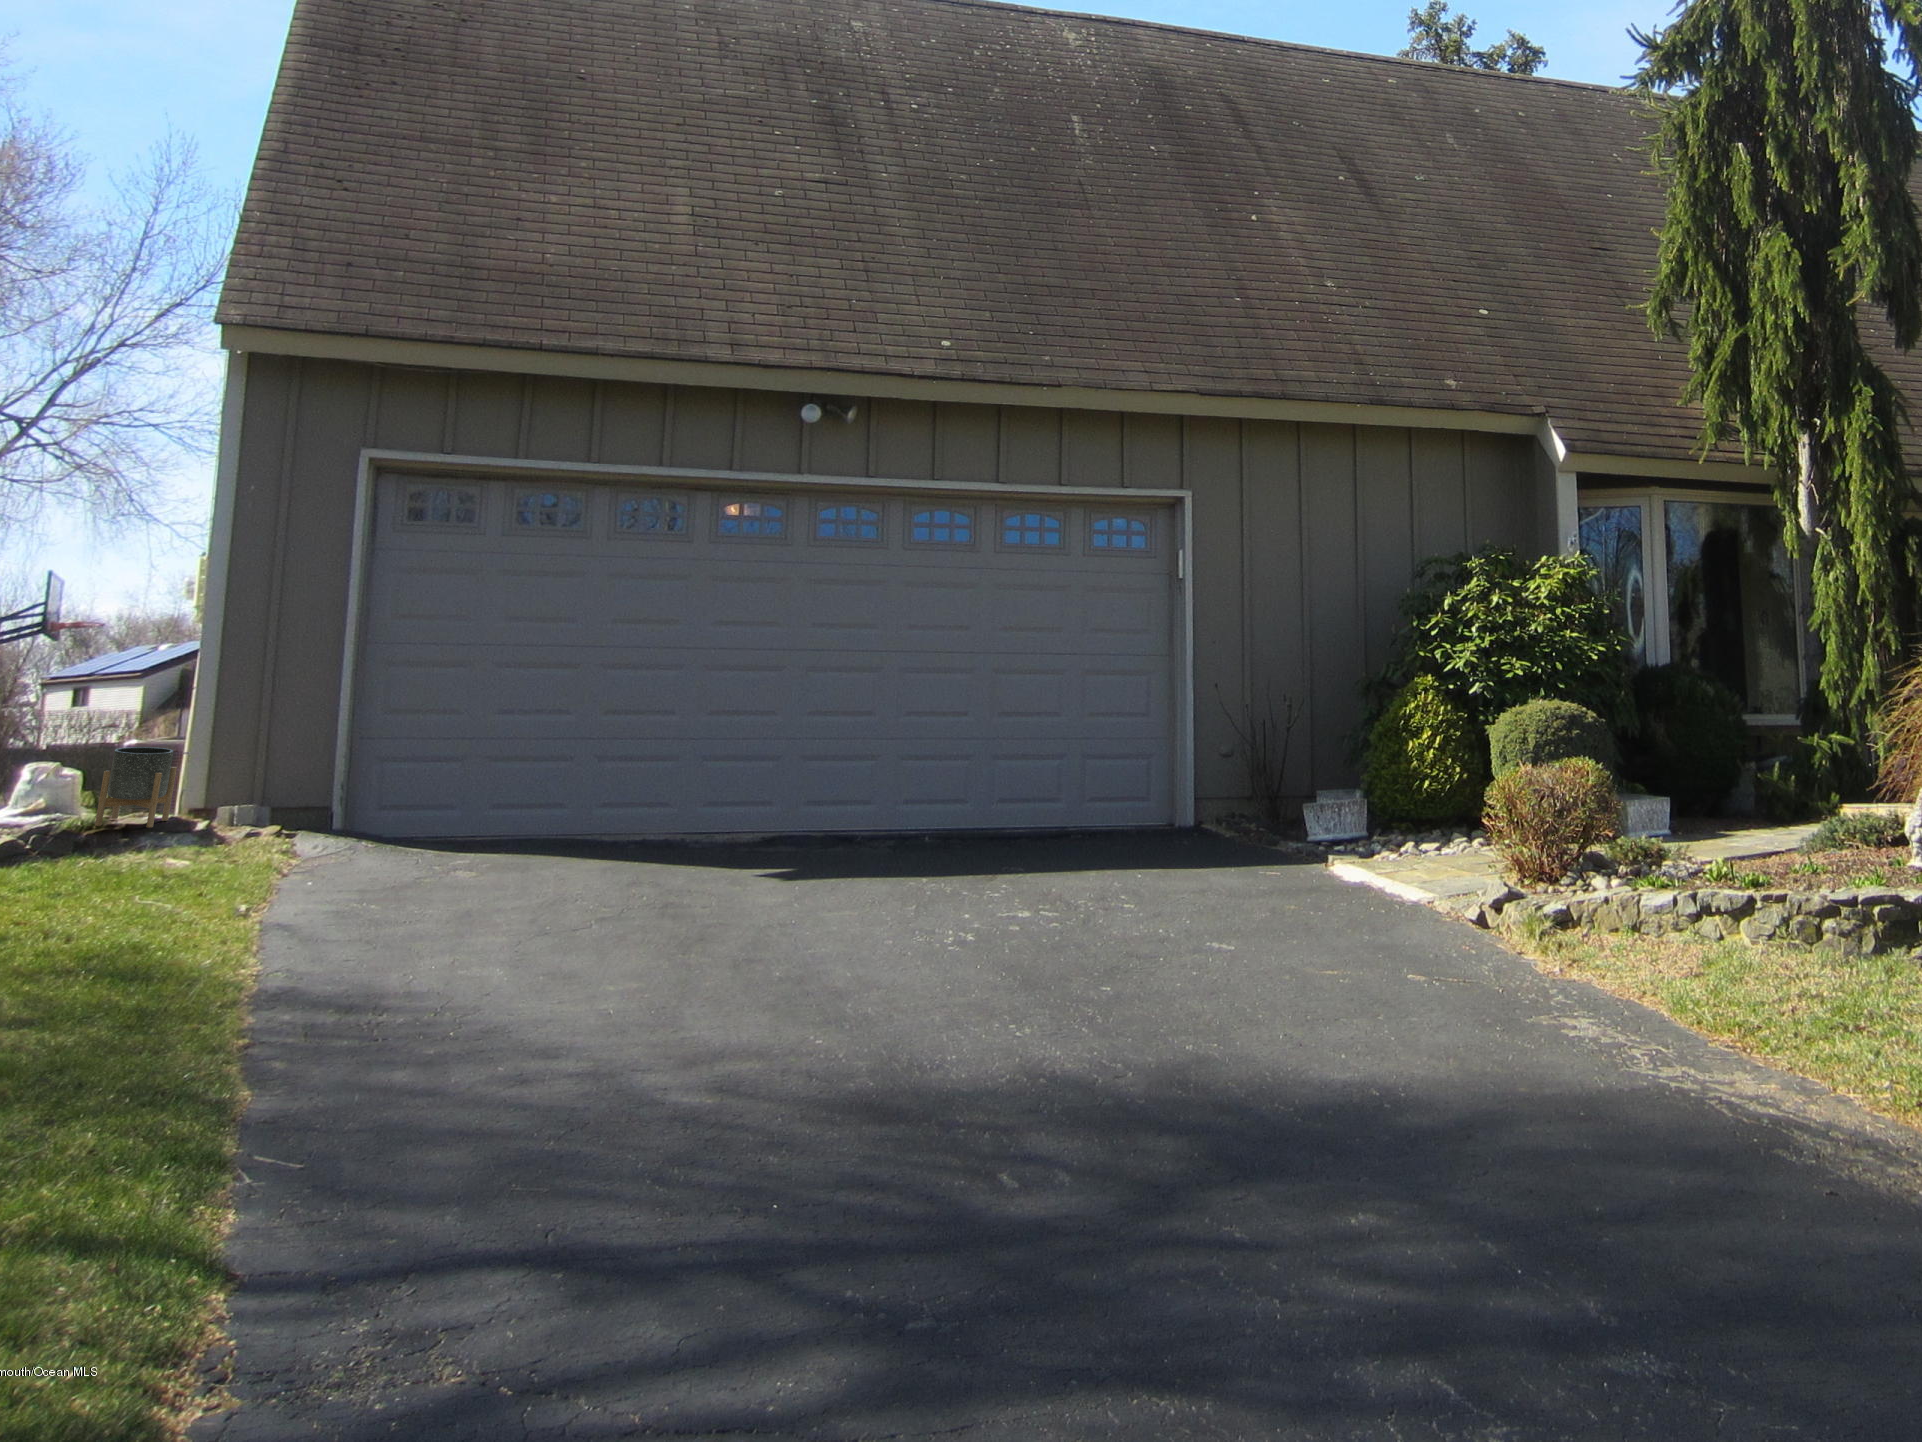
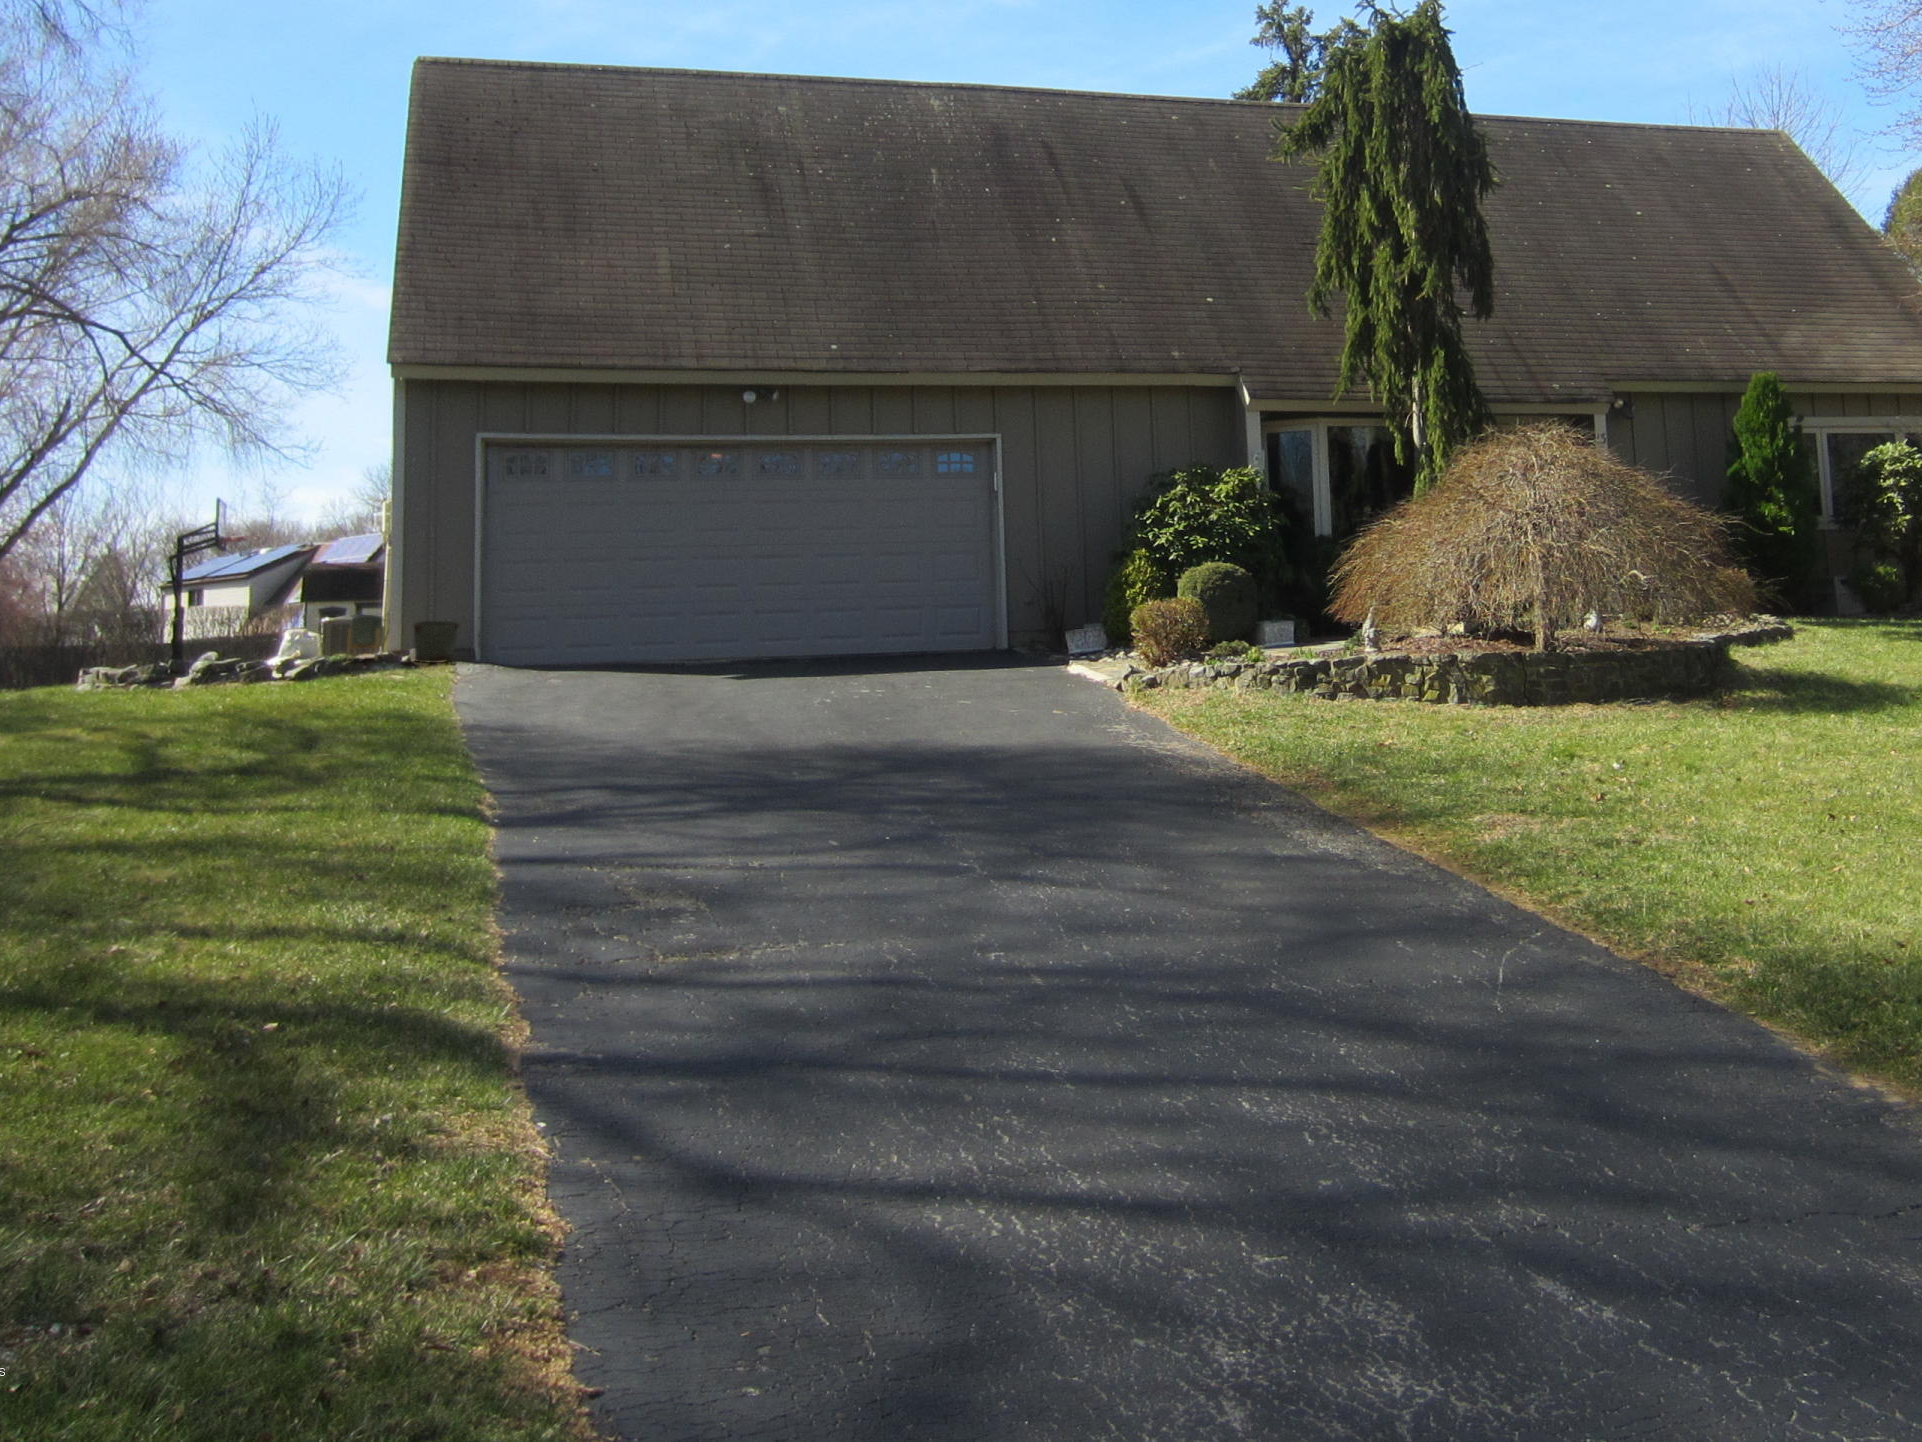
bucket: none [220,760,310,835] -> present [413,621,459,663]

